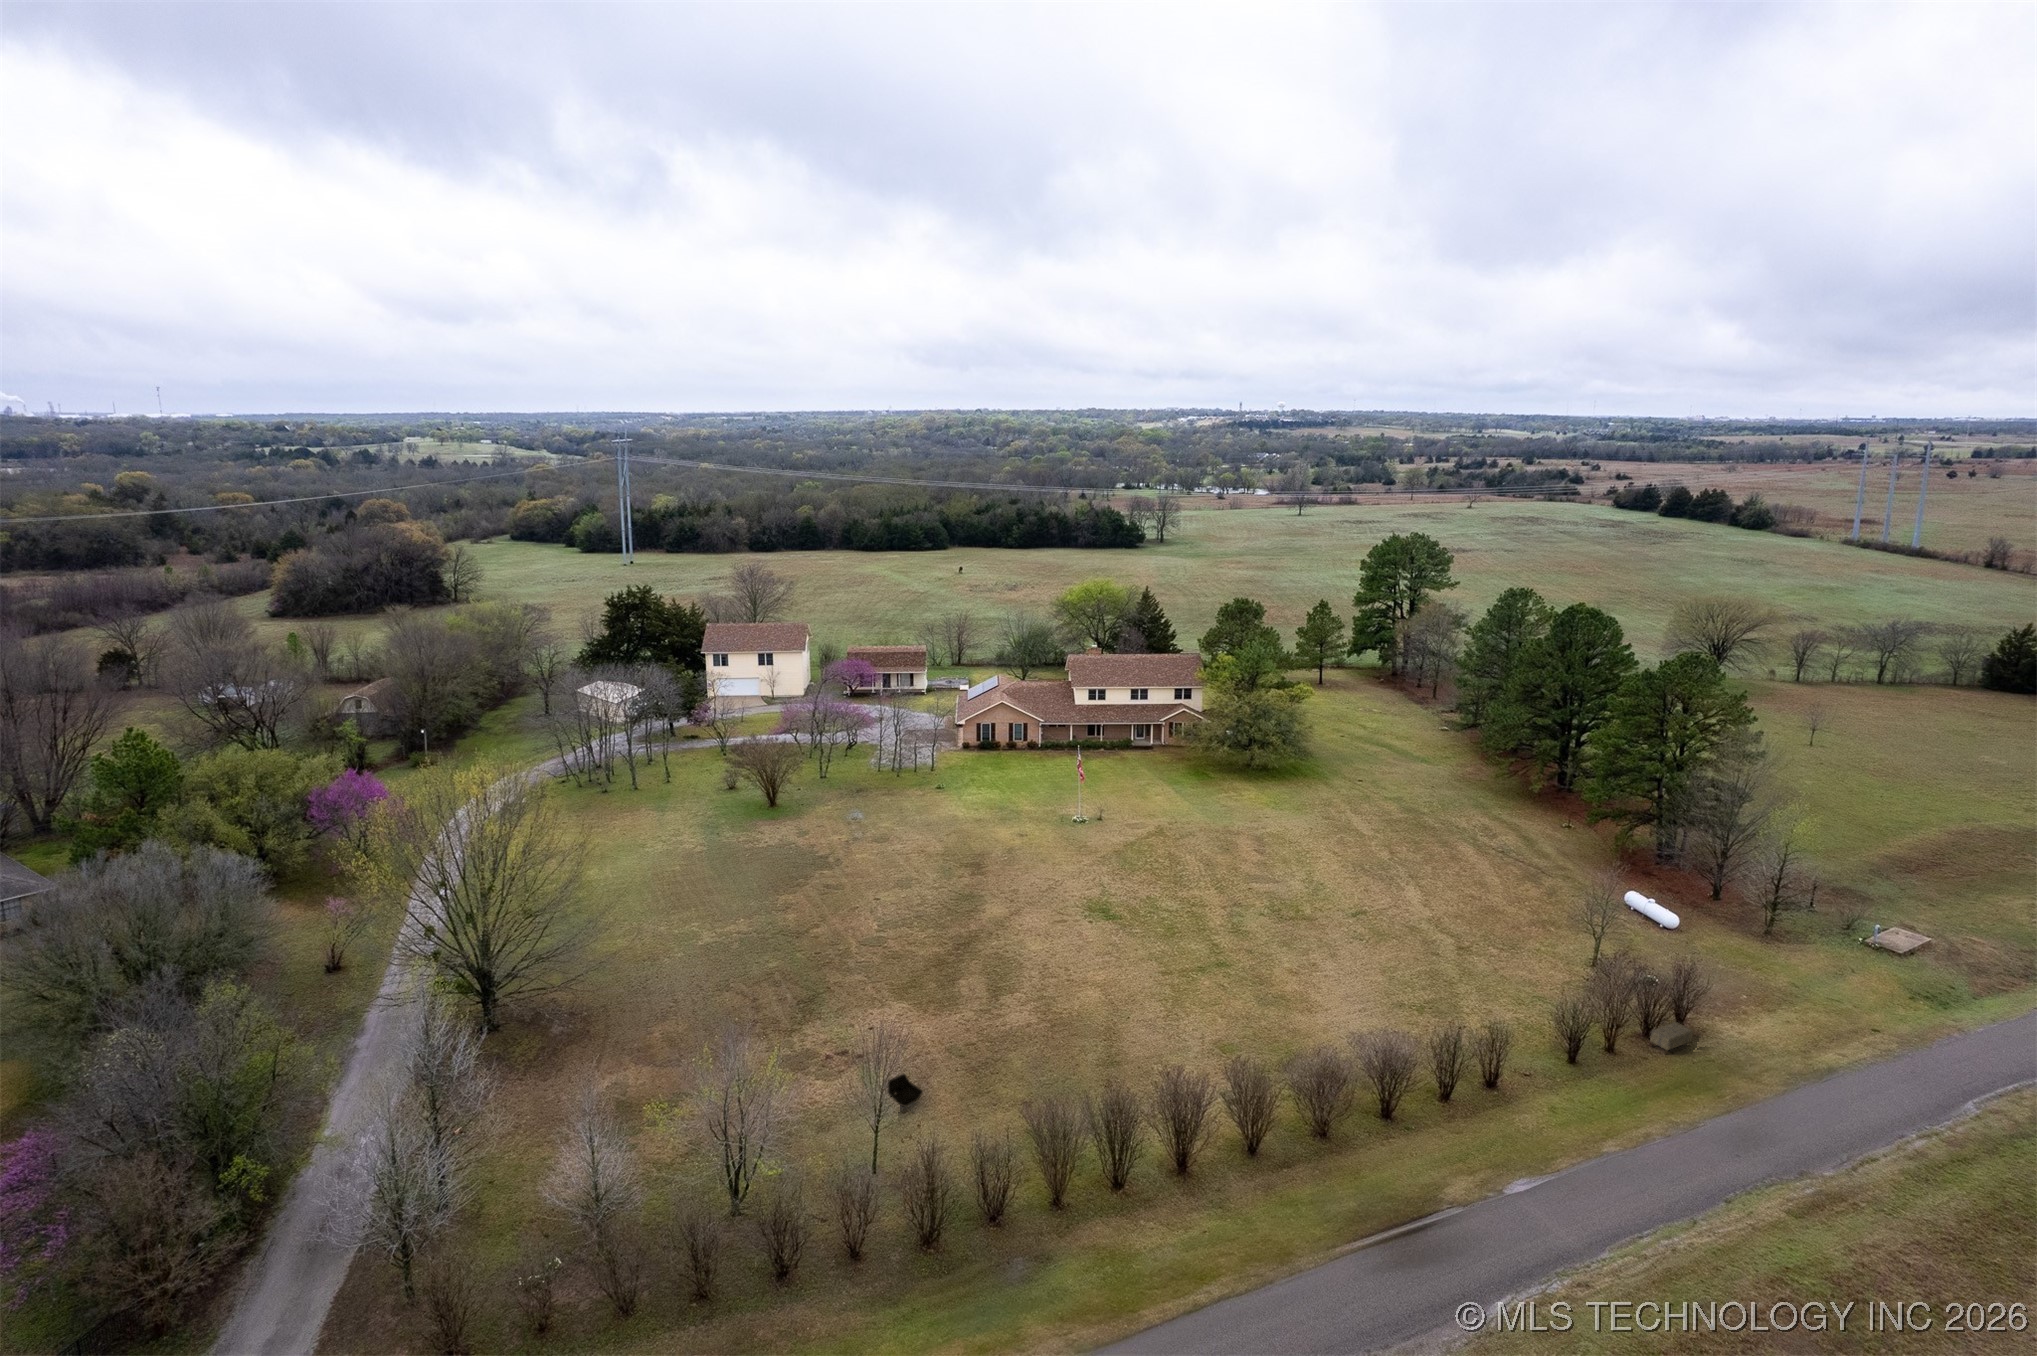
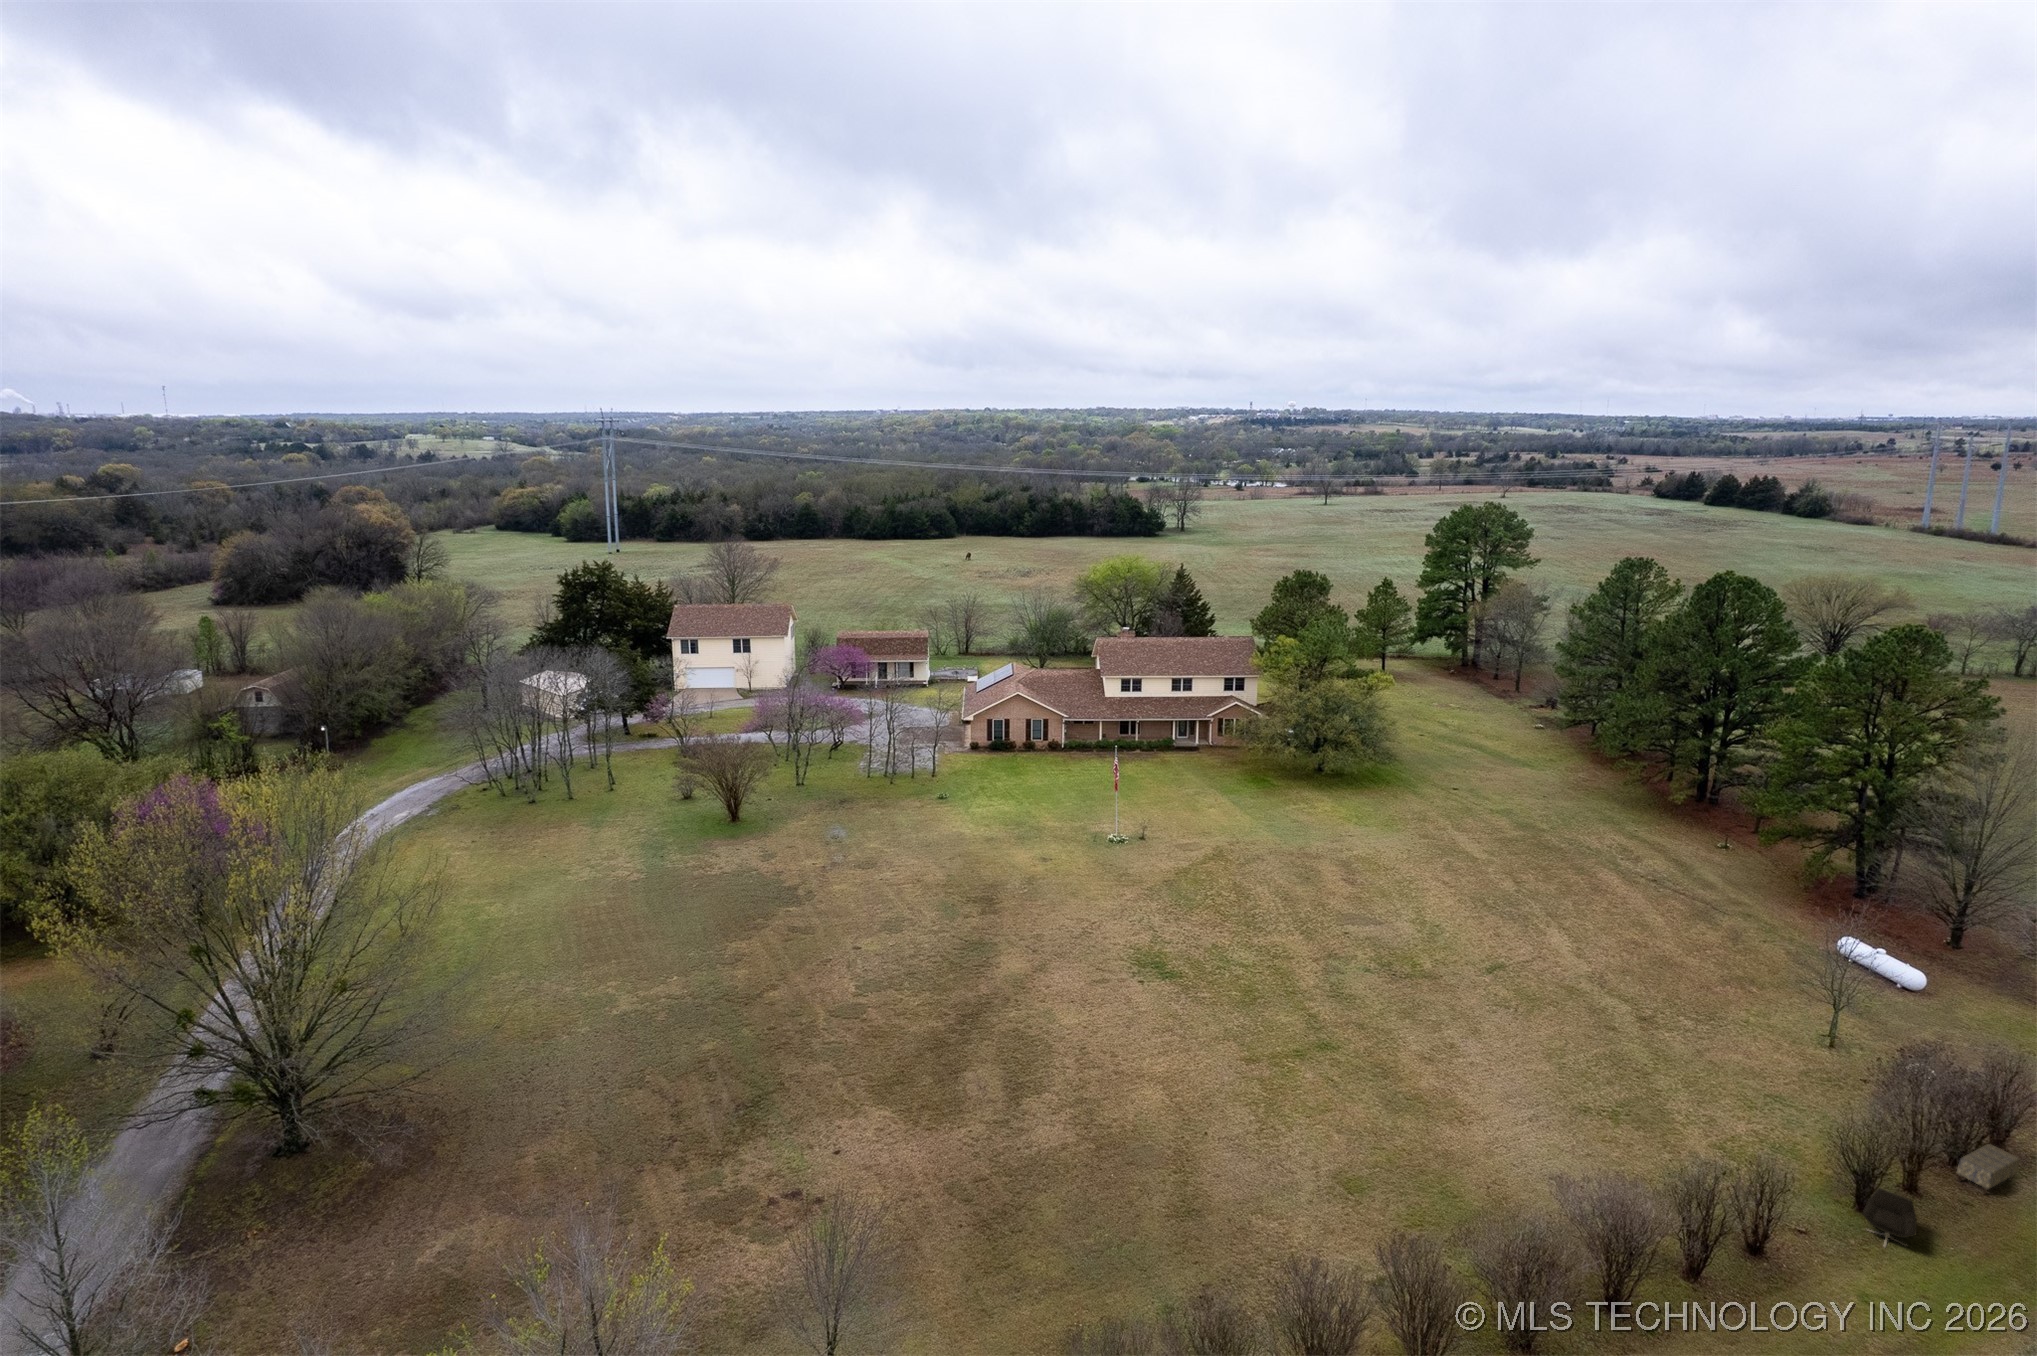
lounge chair: present [887,1074,923,1108] -> present [1863,1188,1917,1247]

